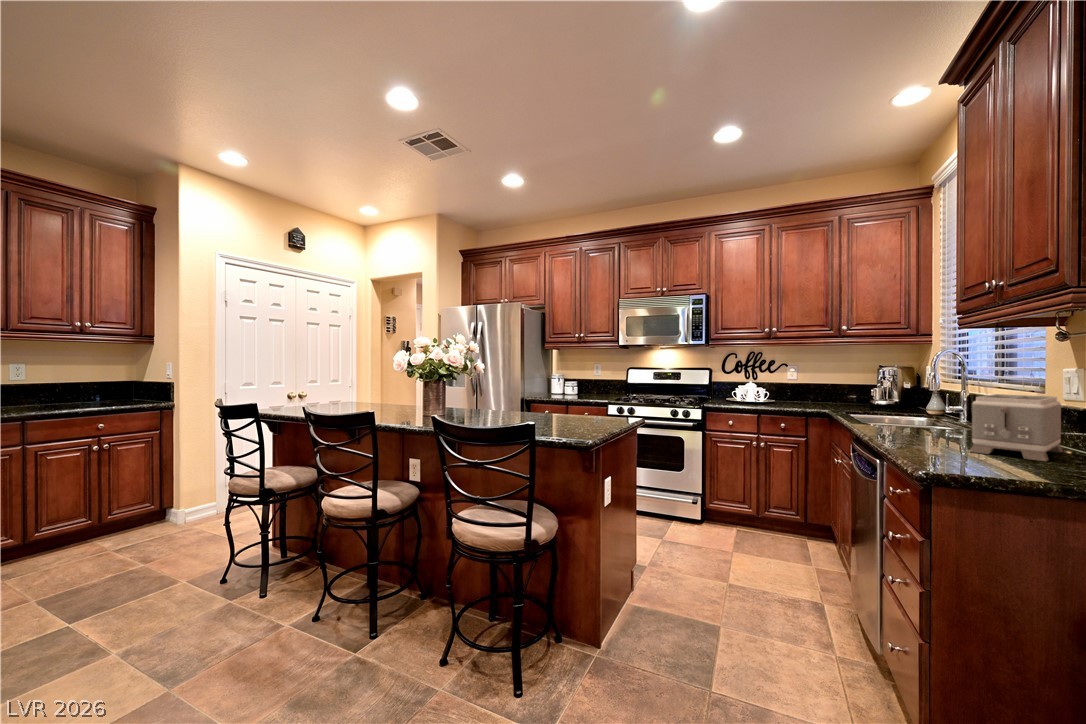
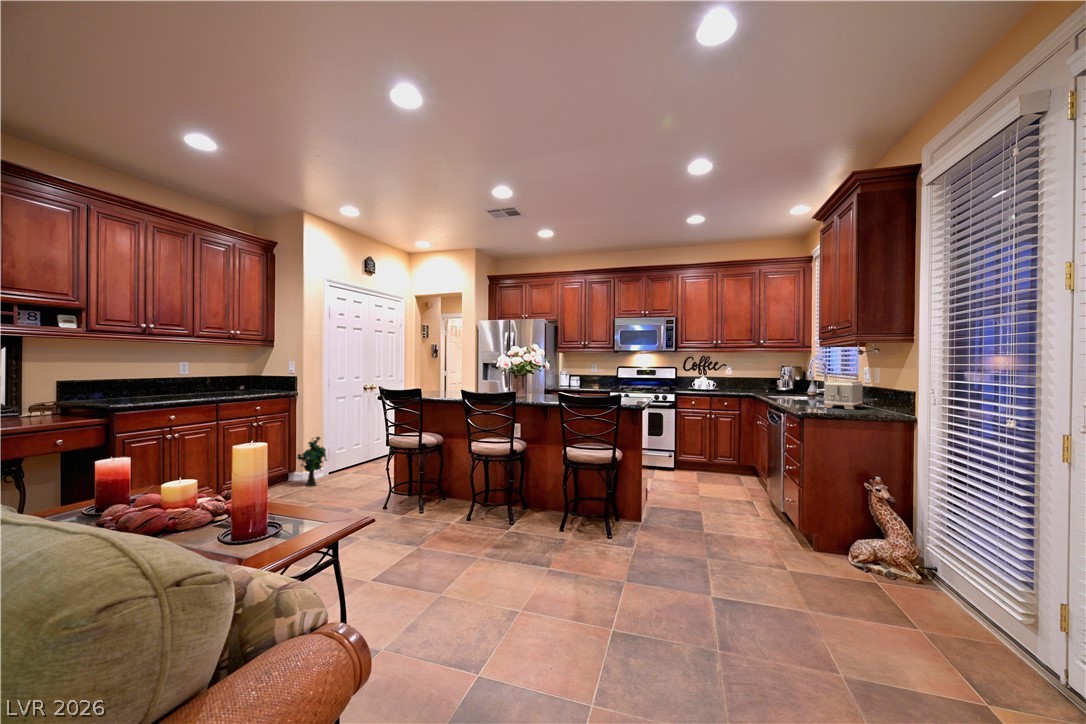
decorative plant: none [154,464,204,533] -> present [297,437,327,486]

